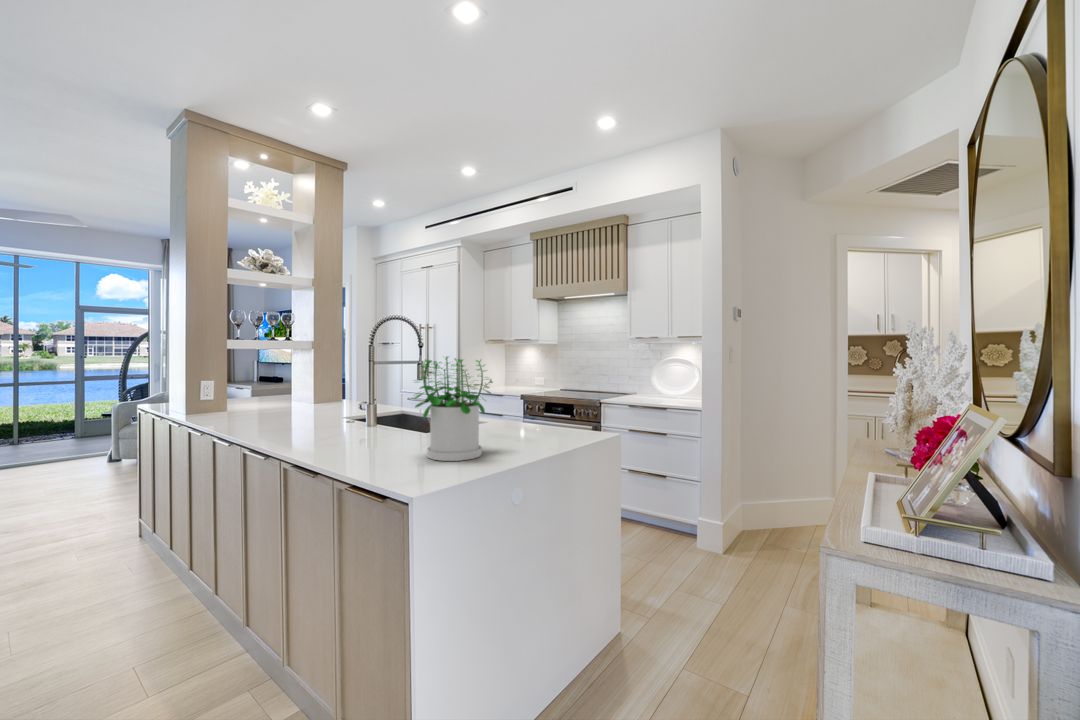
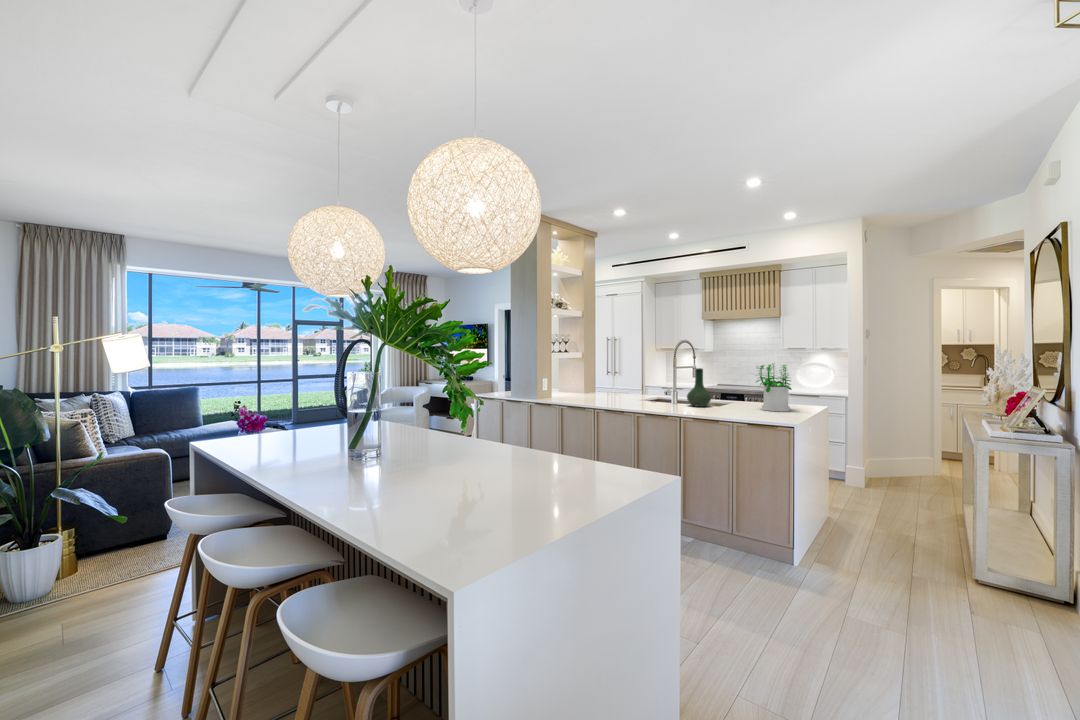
vase: none [309,368,360,446] -> present [687,368,711,407]

